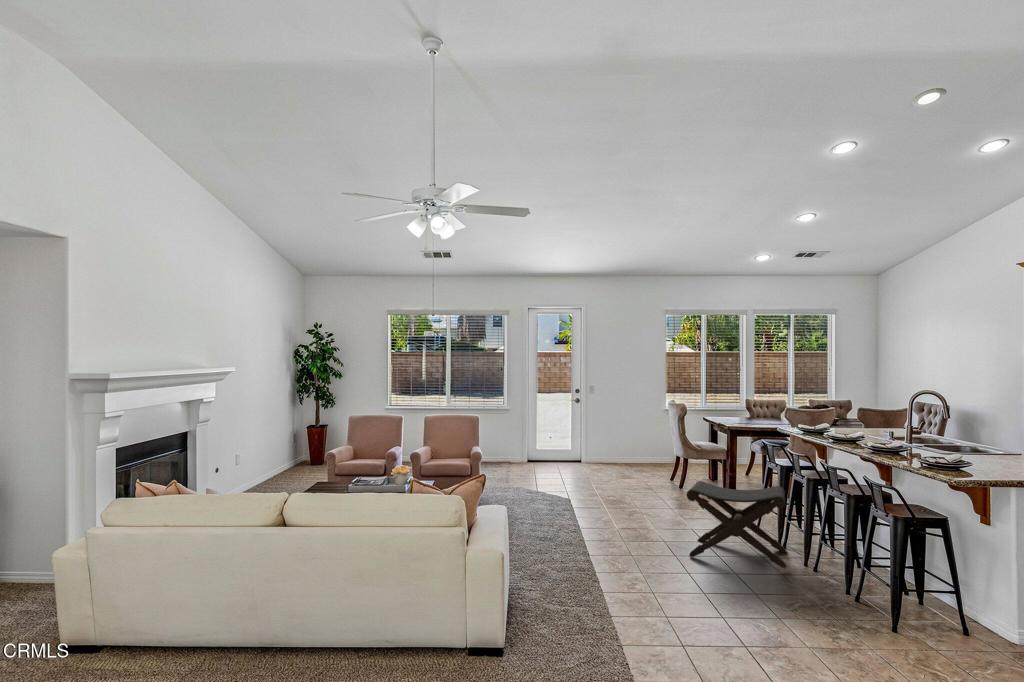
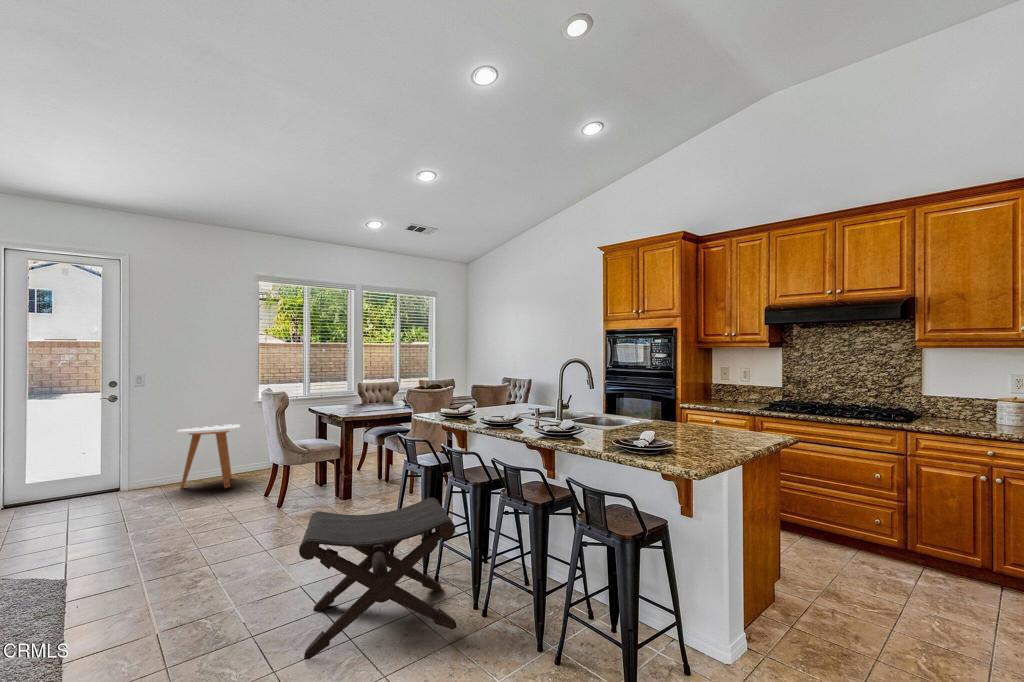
side table: none [614,424,654,470] -> present [177,424,240,489]

